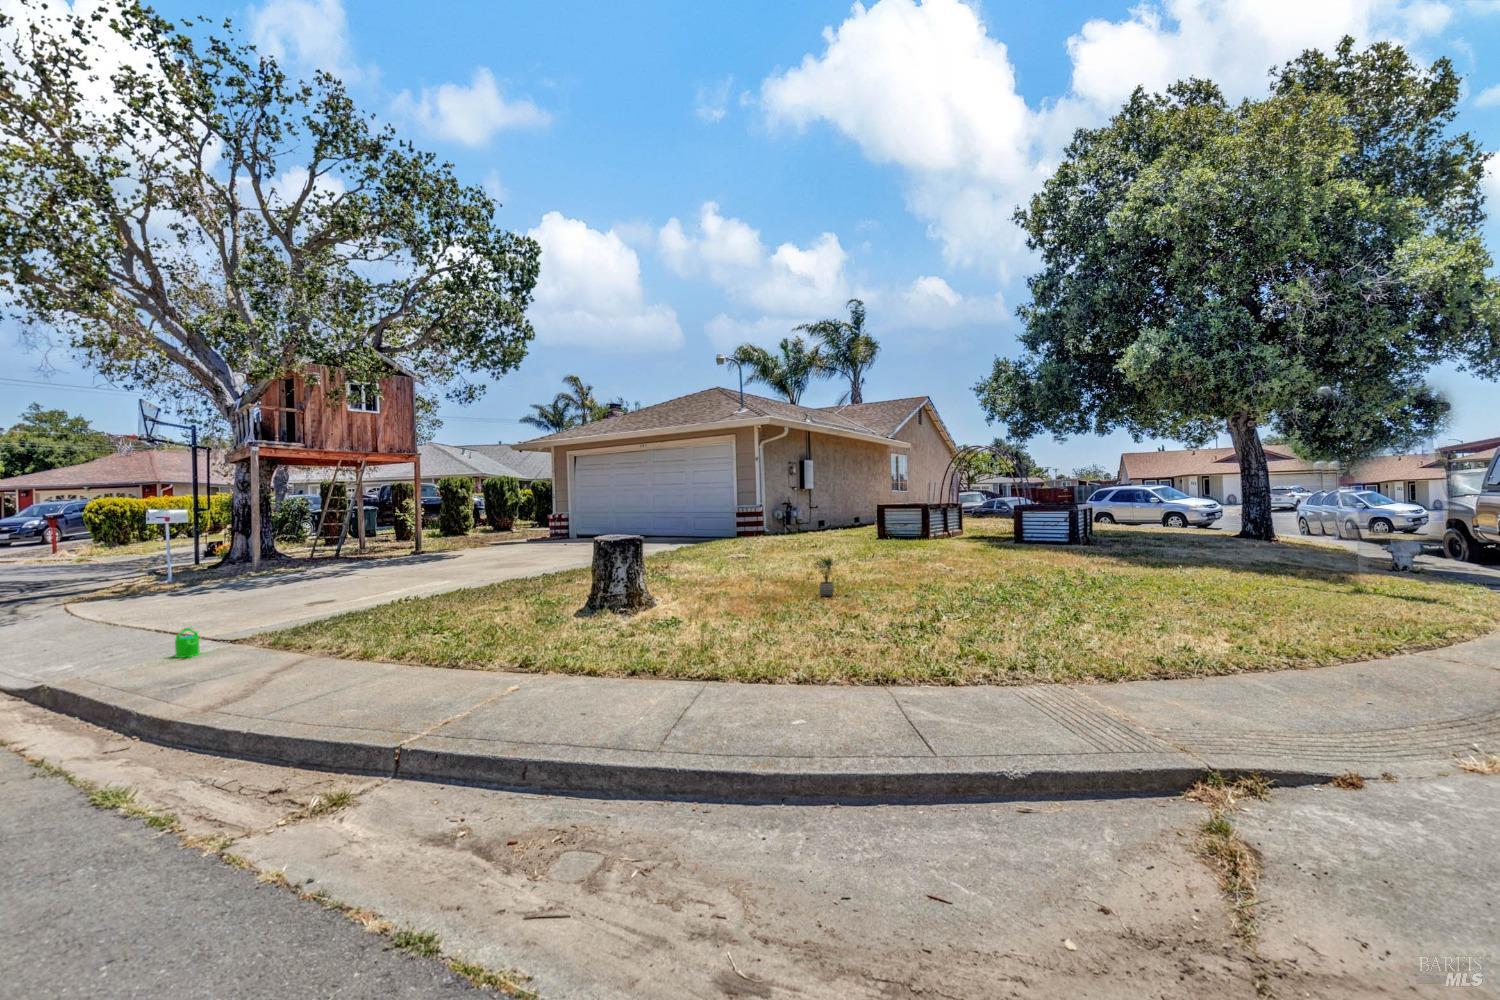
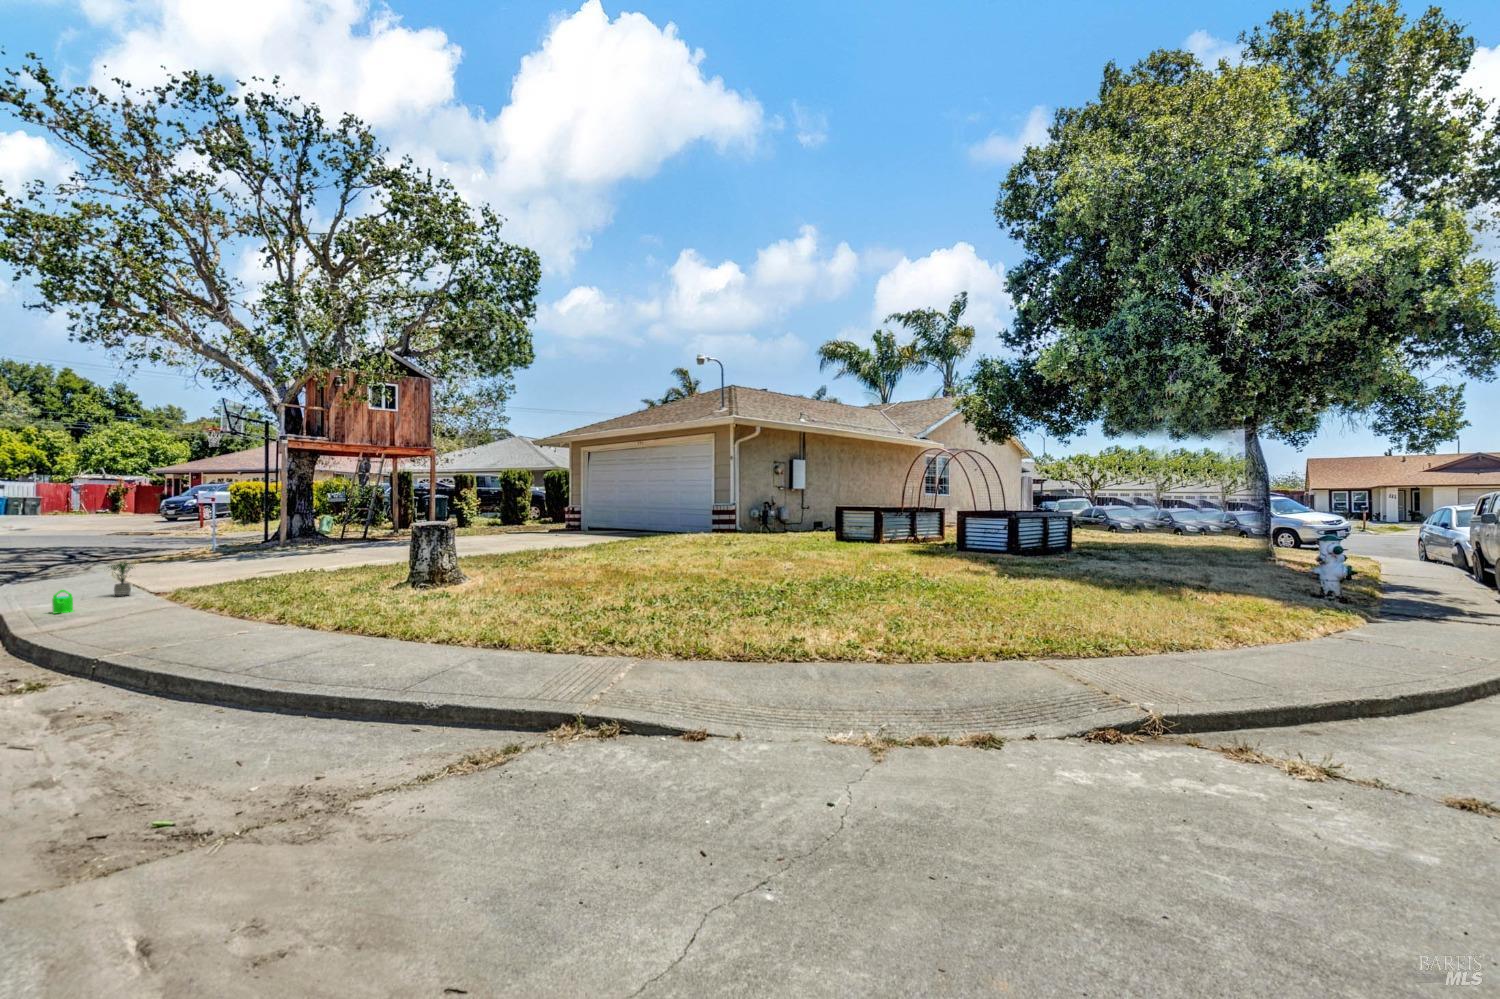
potted plant: present [814,558,837,597] -> present [108,562,133,597]

